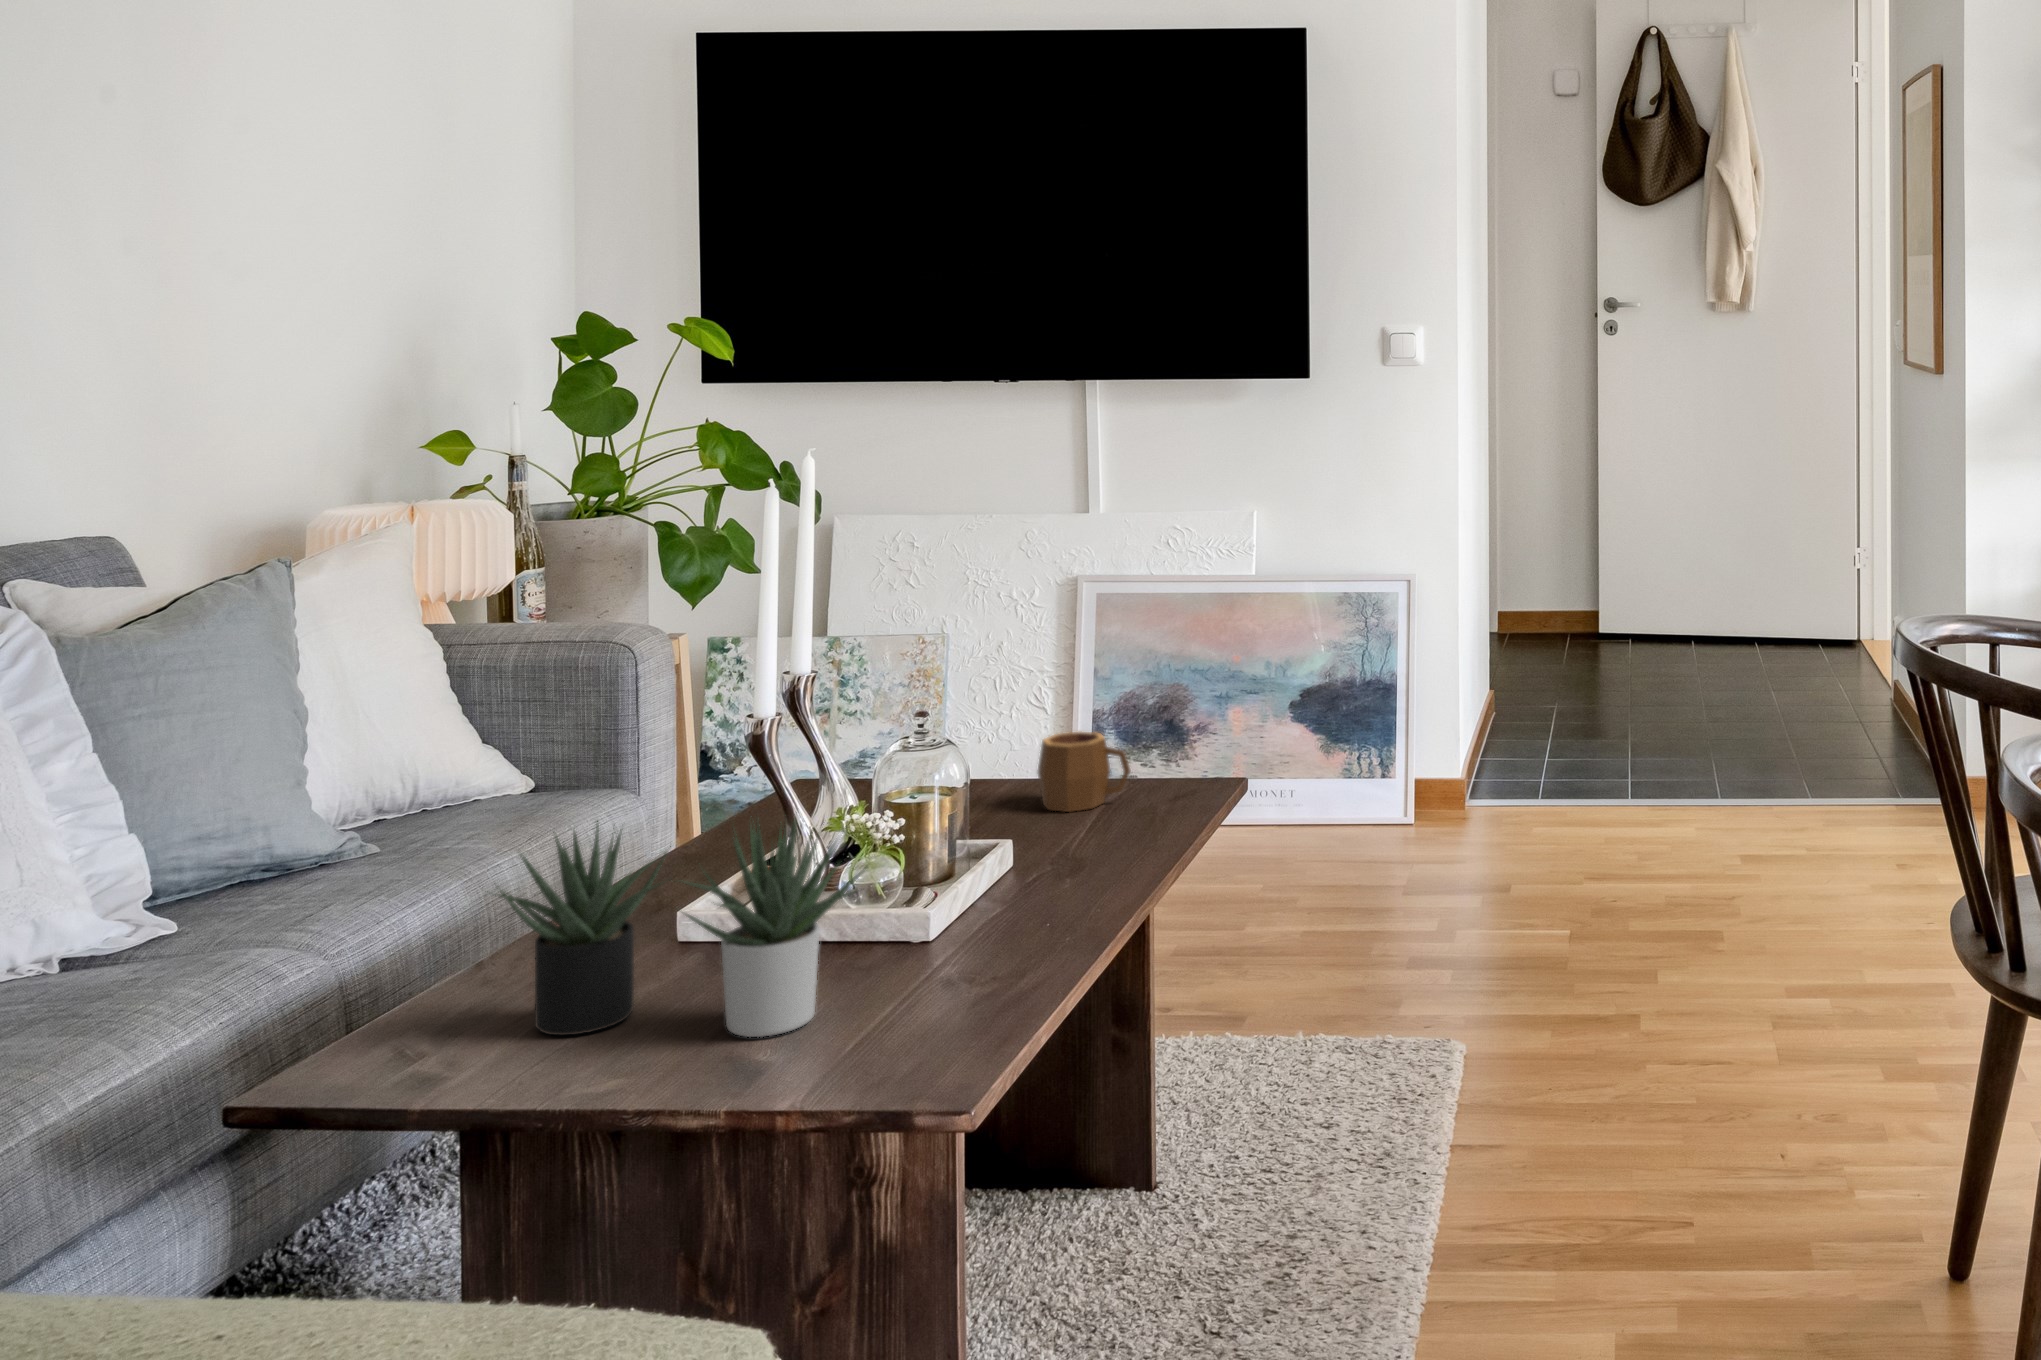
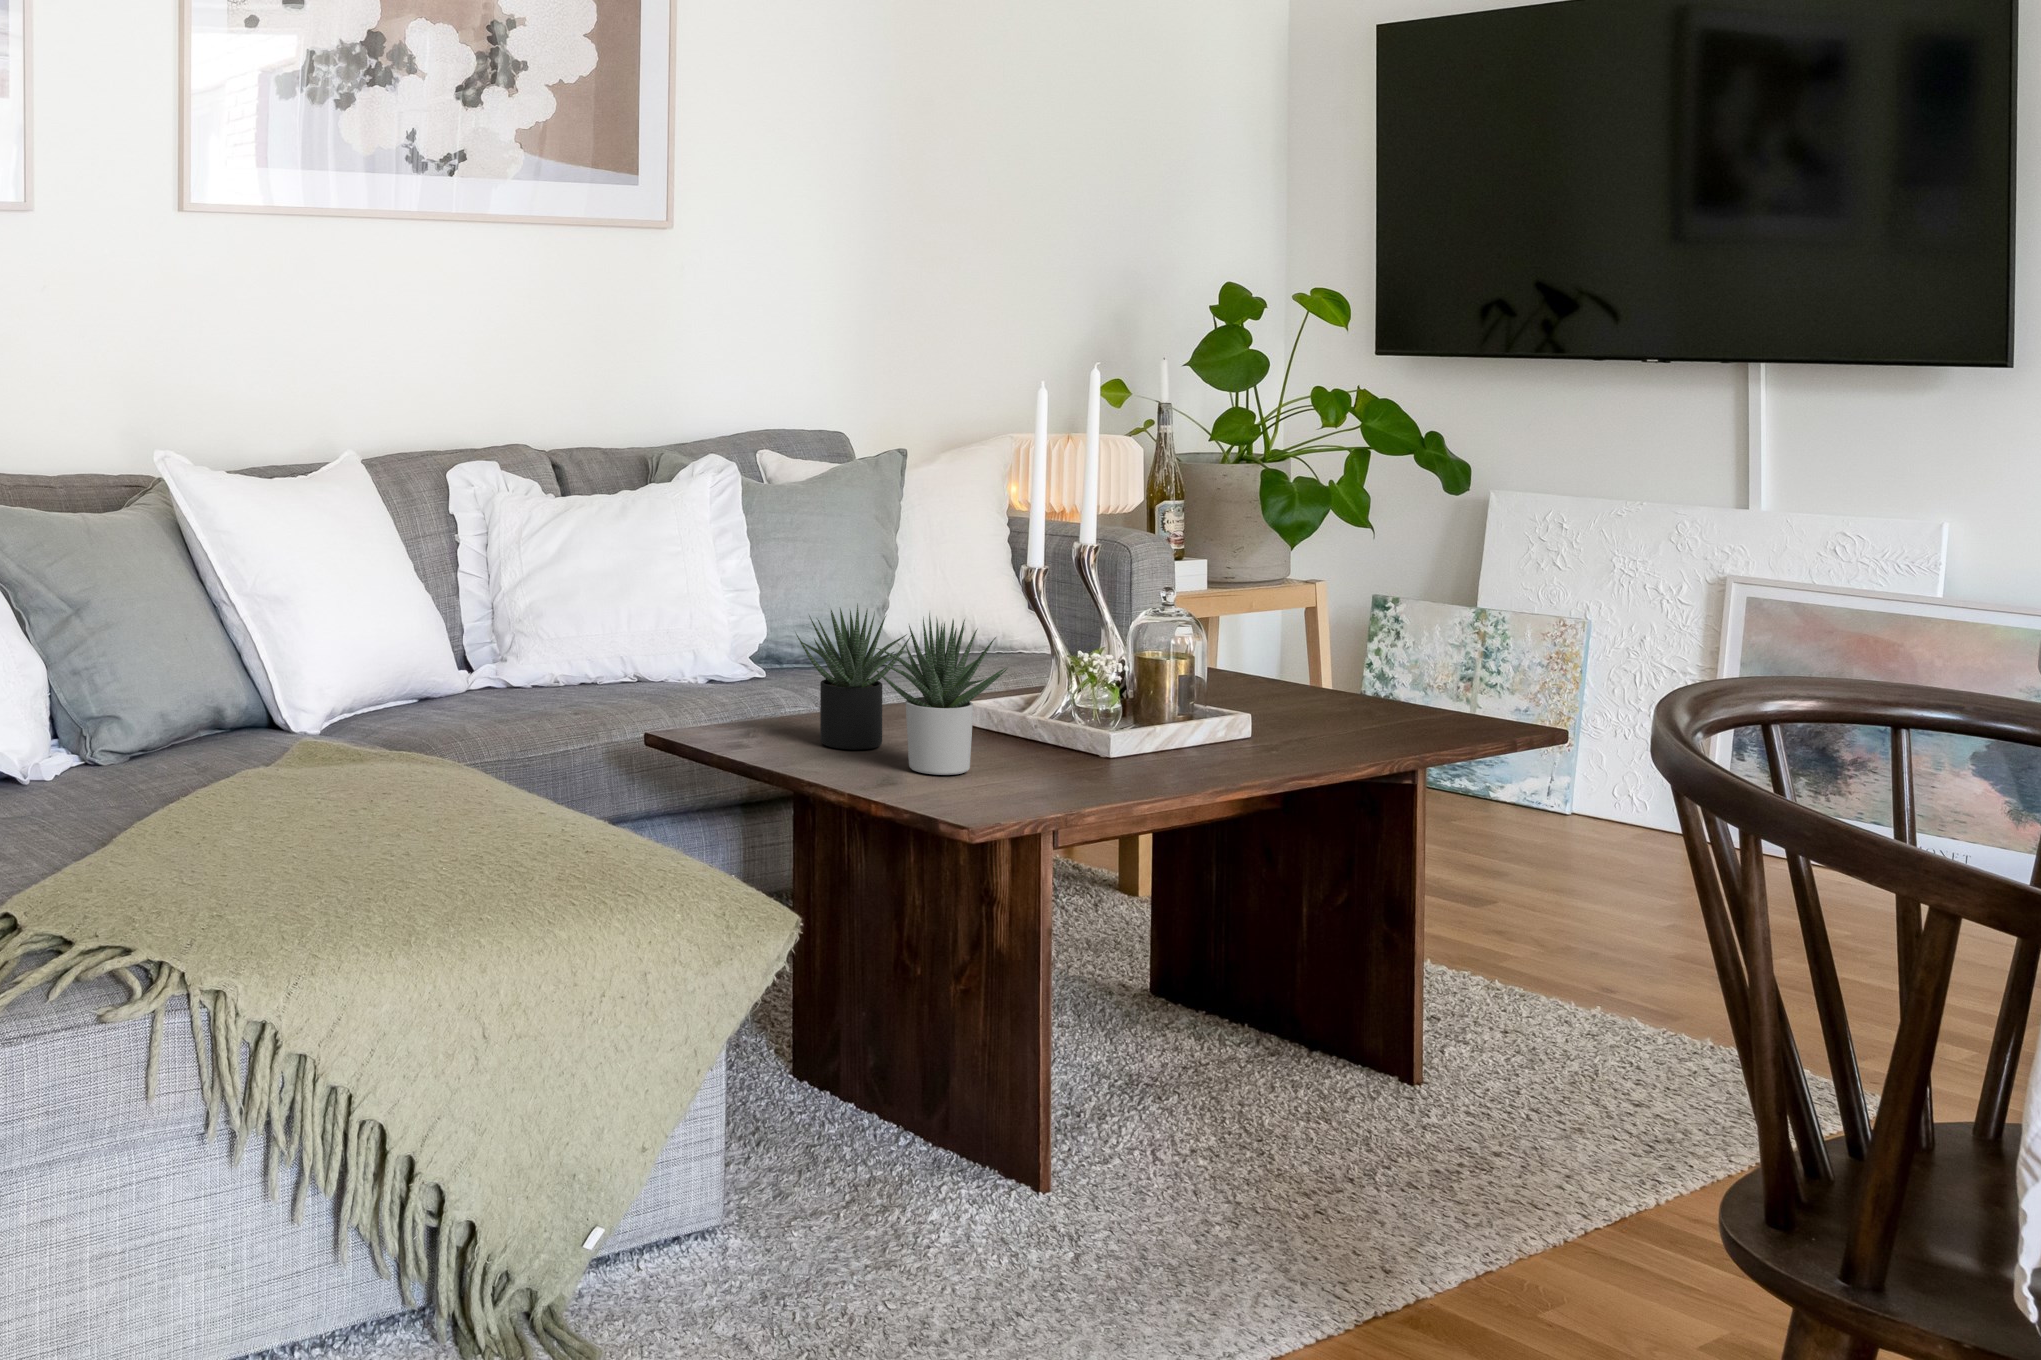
mug: present [1038,731,1130,812] -> none [1346,655,1432,728]

